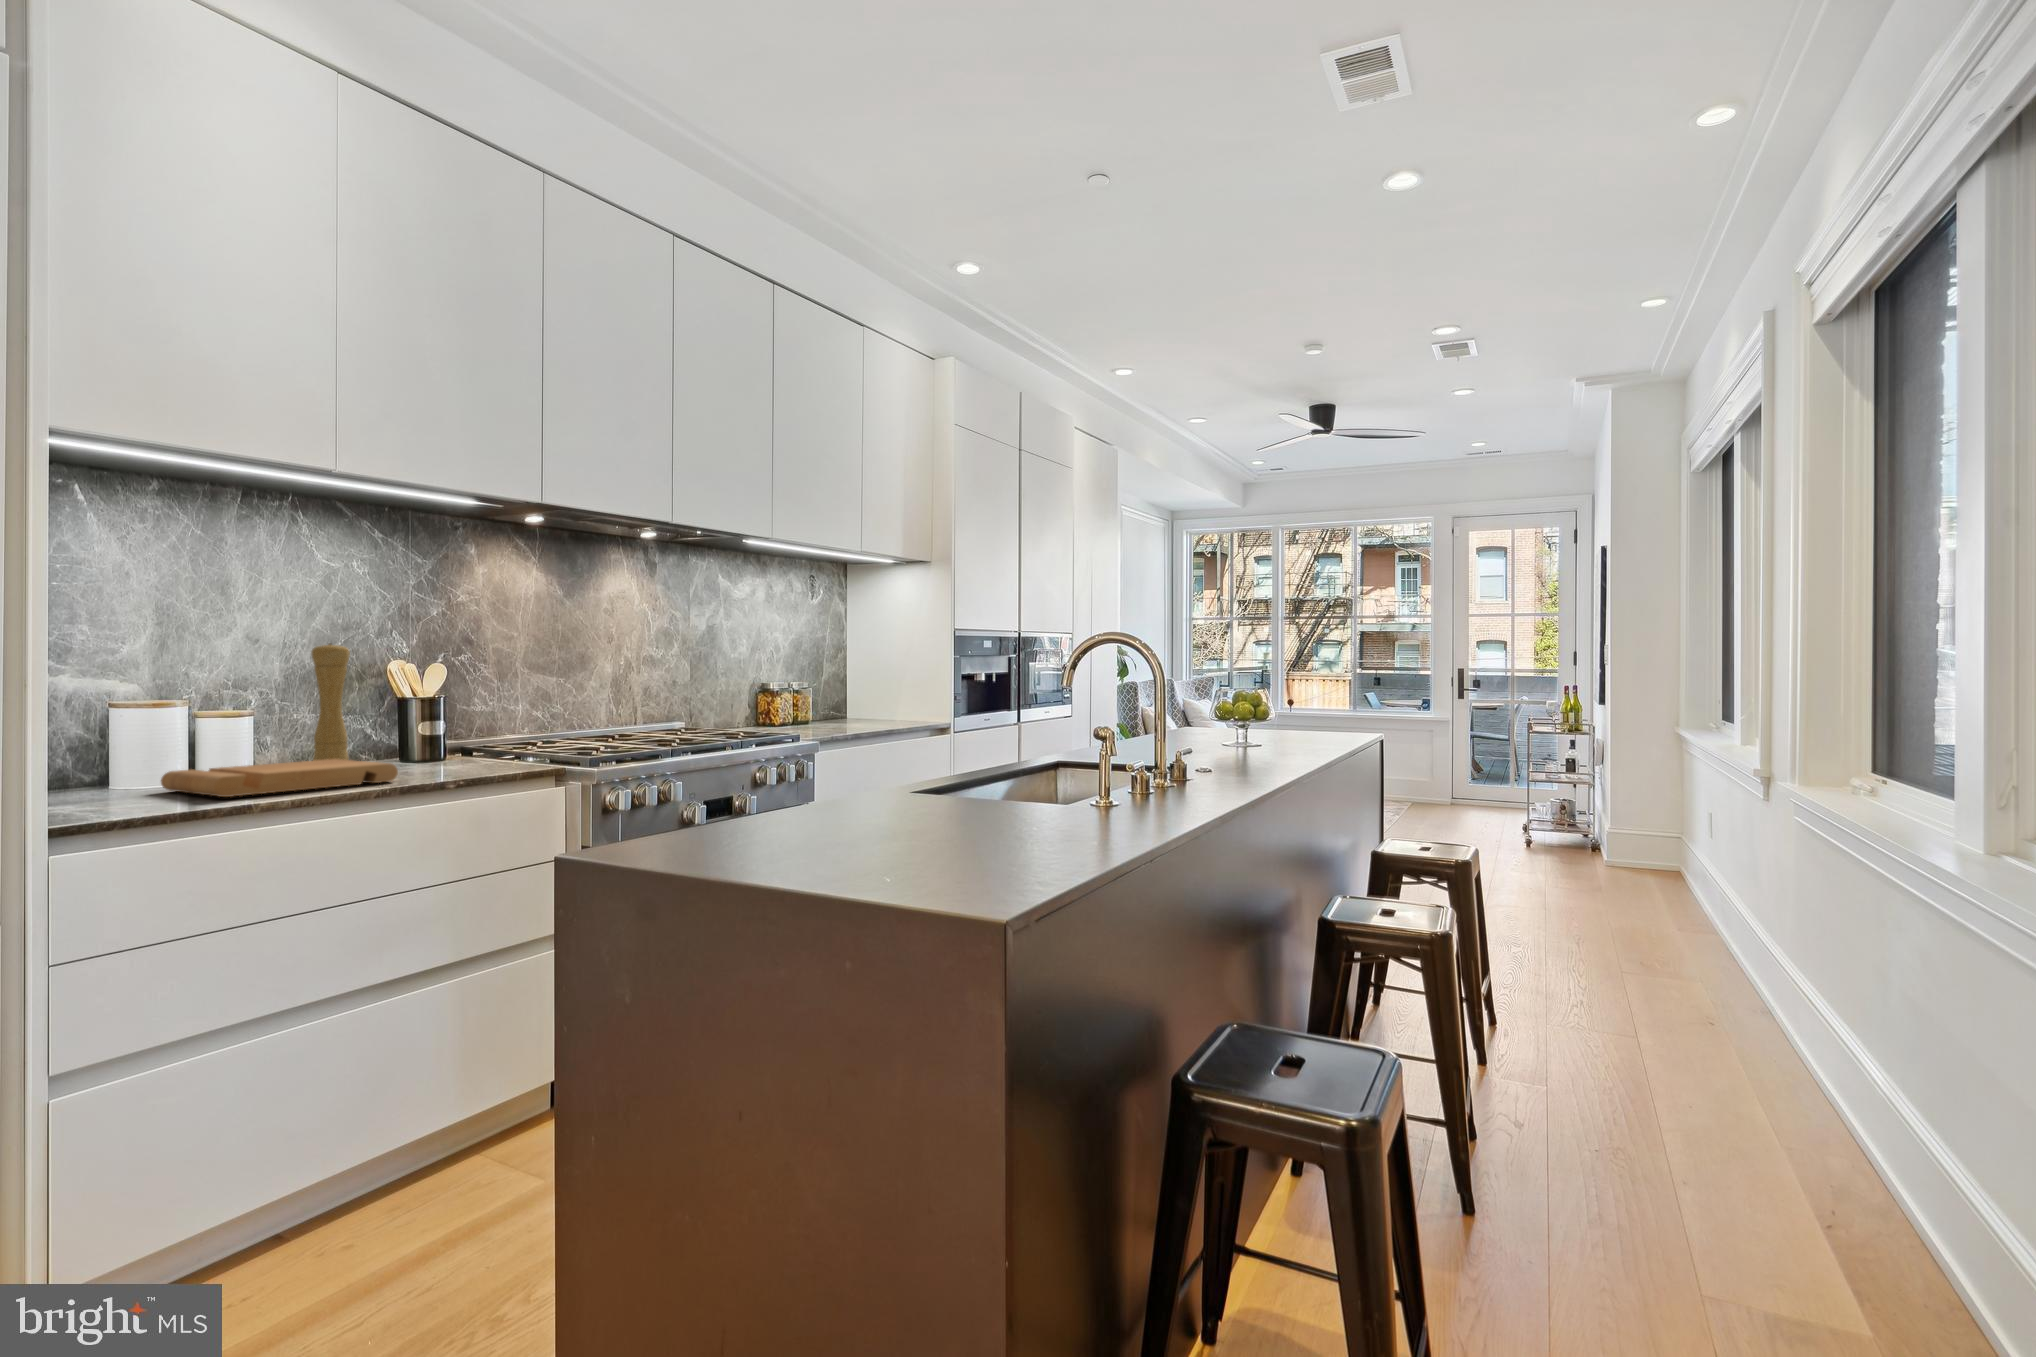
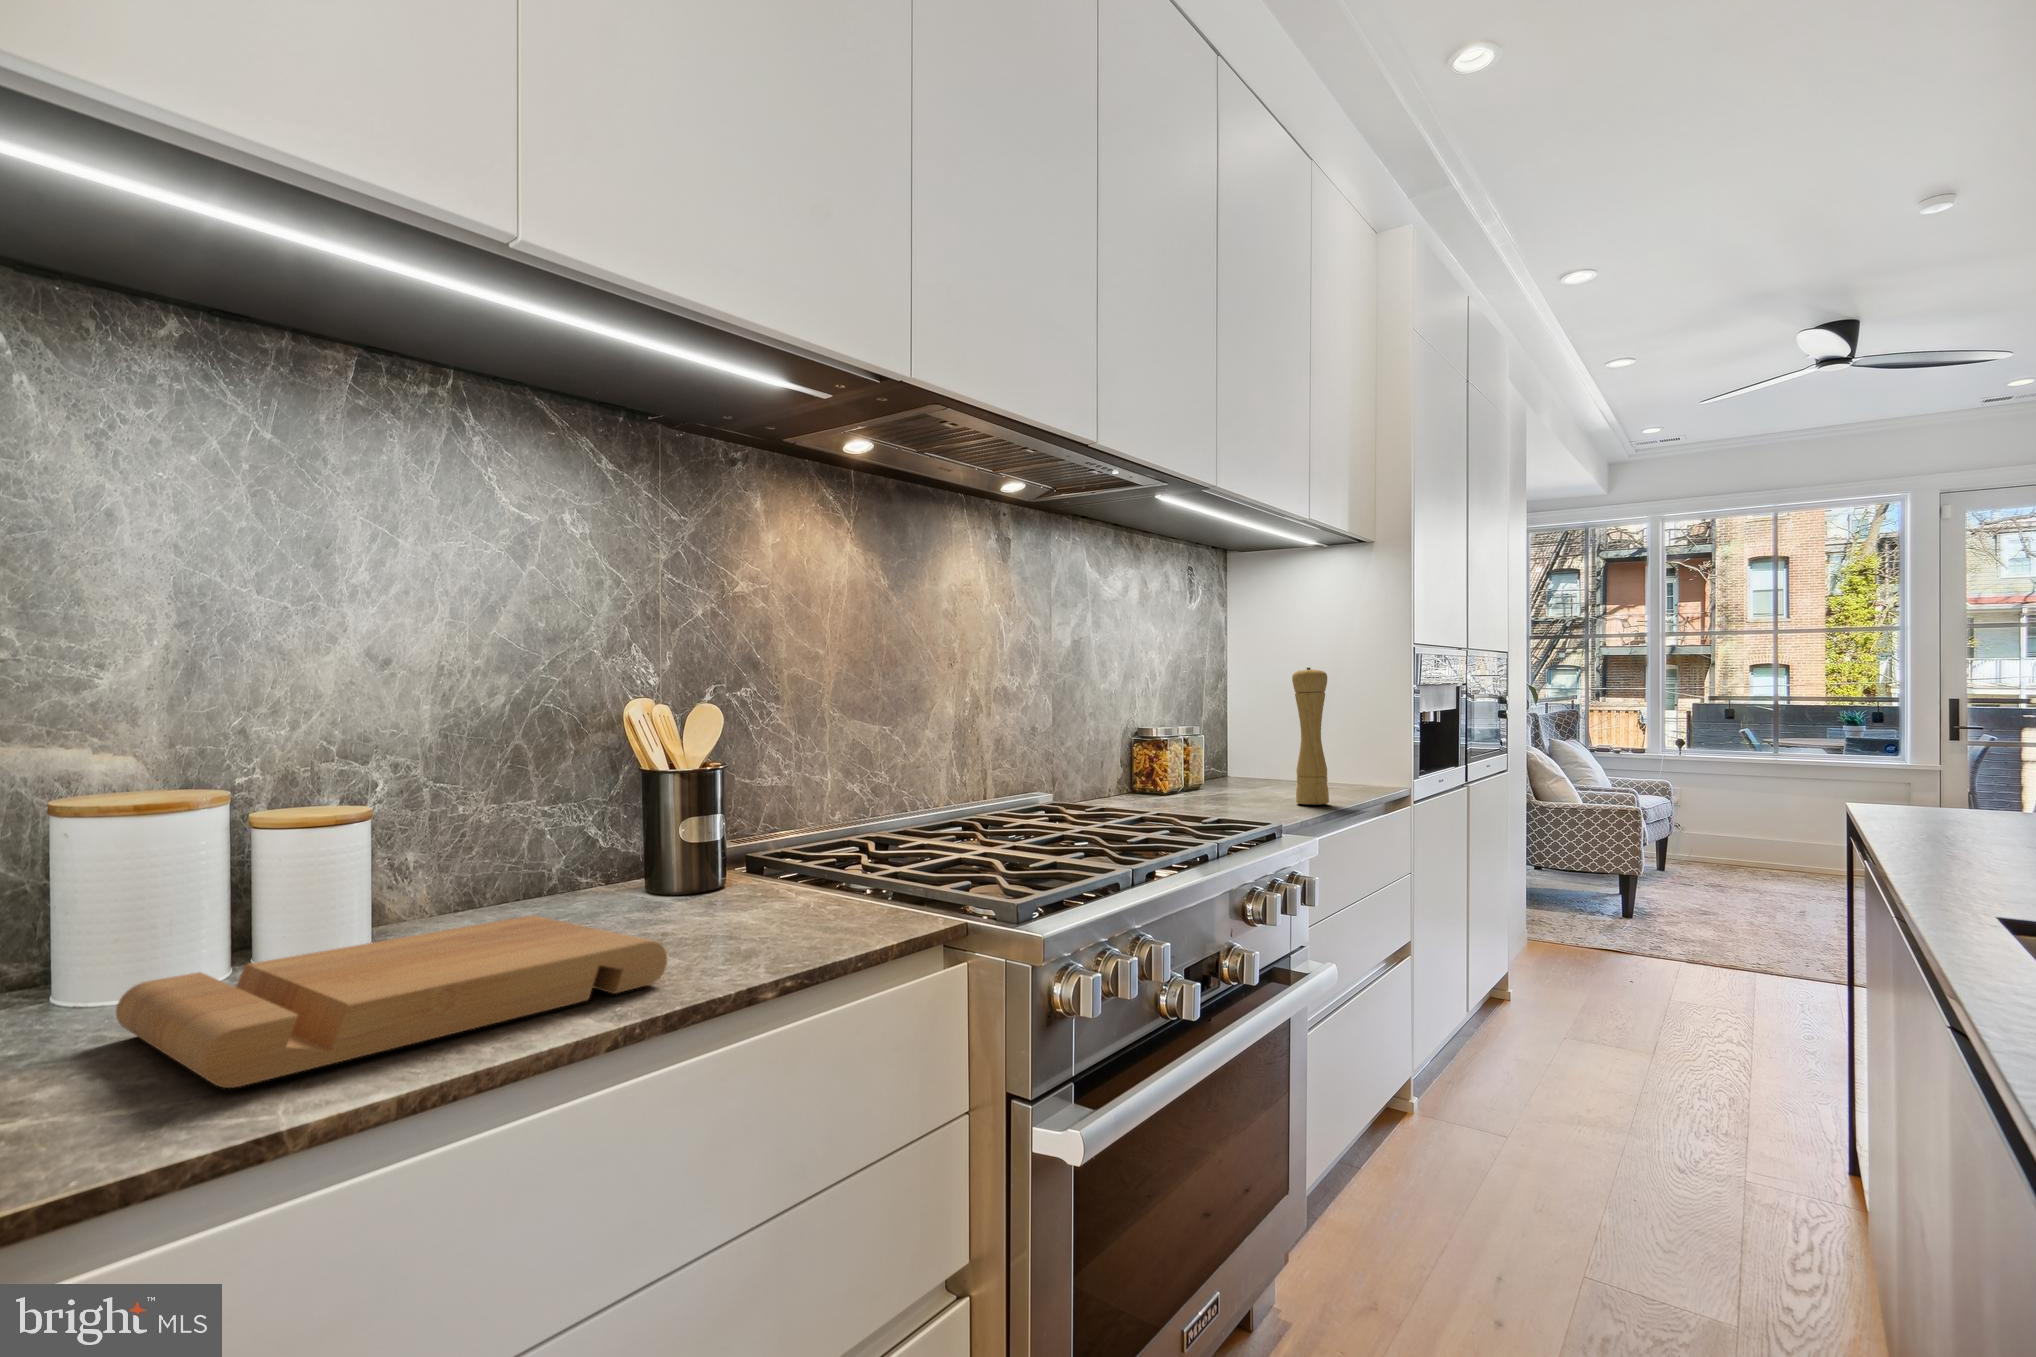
pepper mill: present [311,643,350,761] -> present [1292,668,1329,805]

